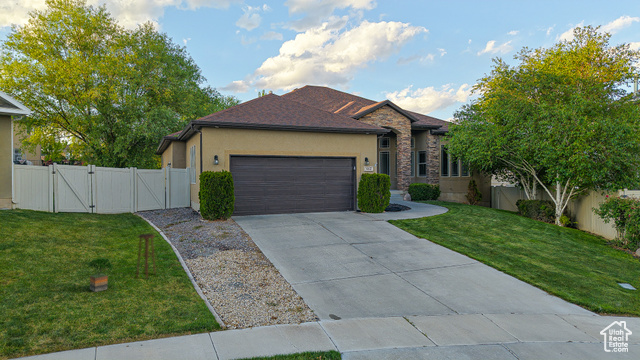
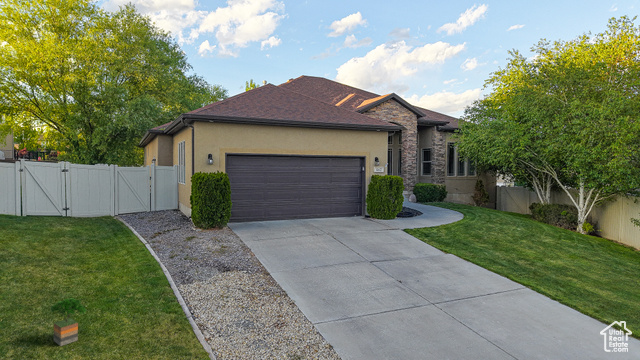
stool: present [136,234,156,278] -> none [117,261,142,320]

